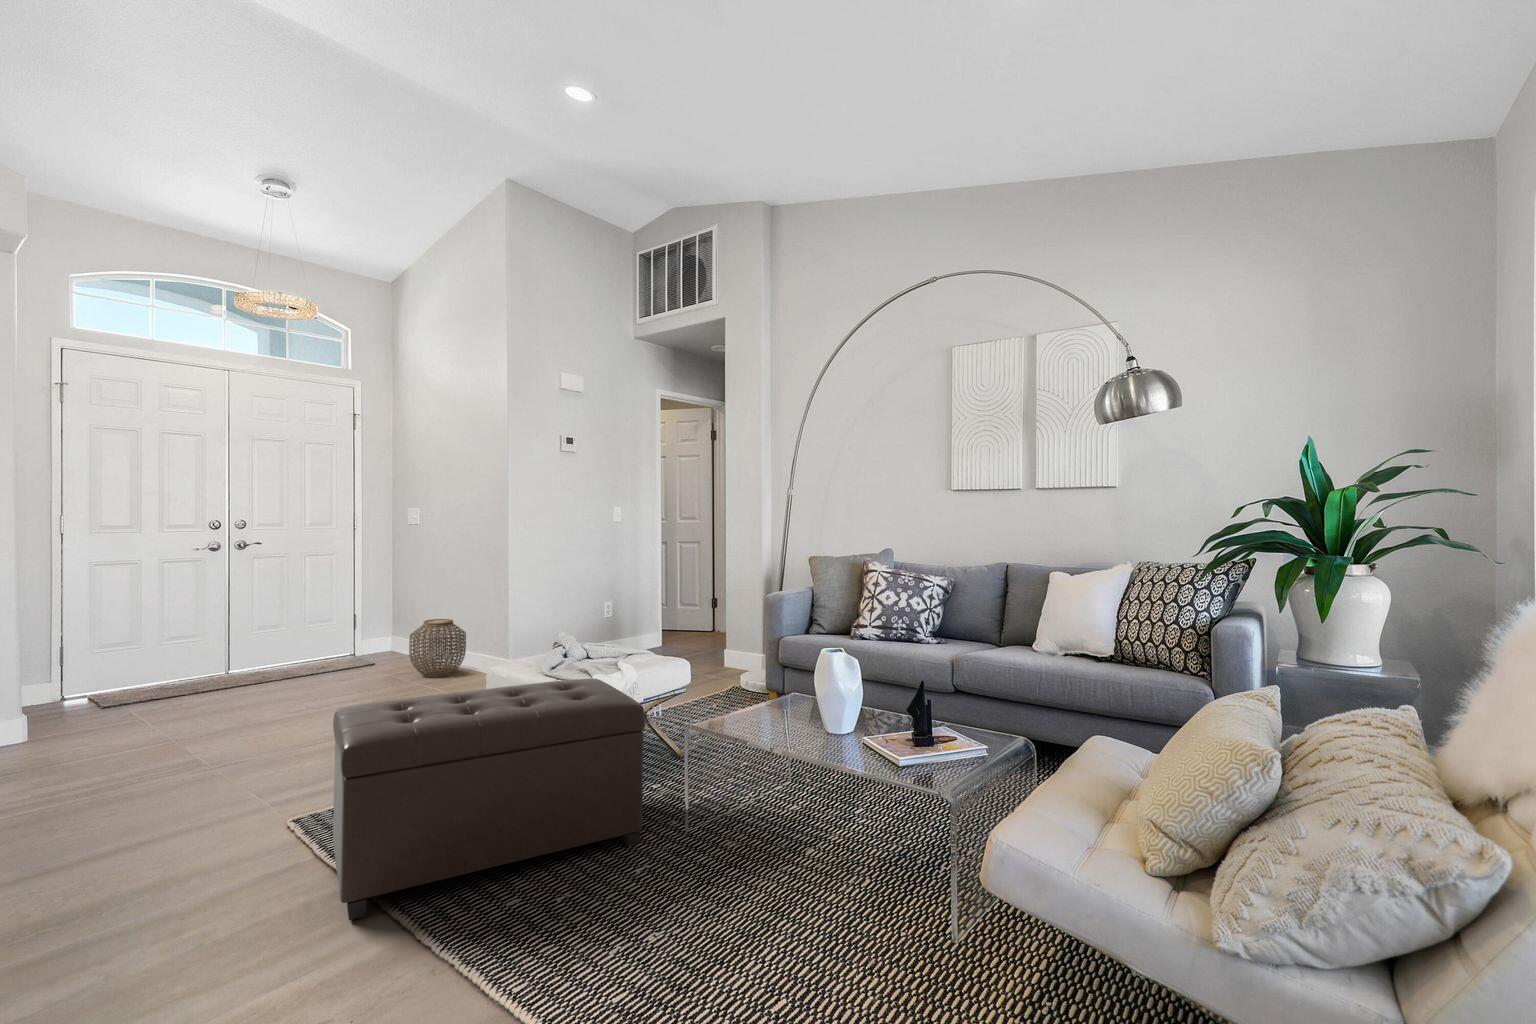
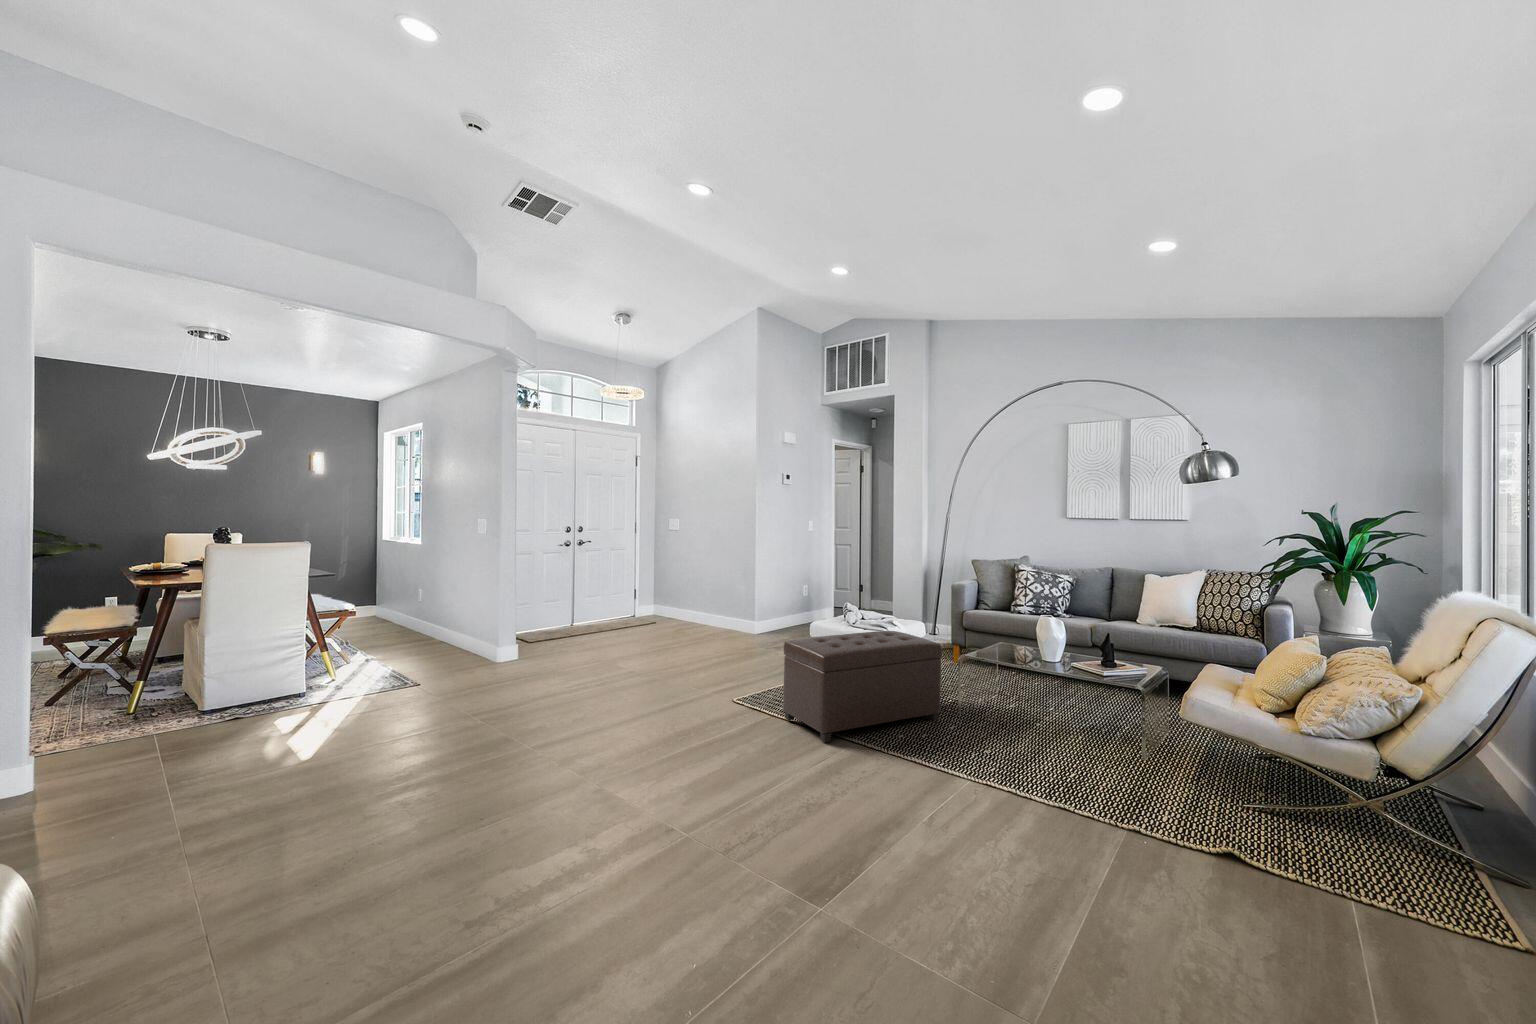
woven basket: present [409,619,466,677] -> none [695,596,729,634]

